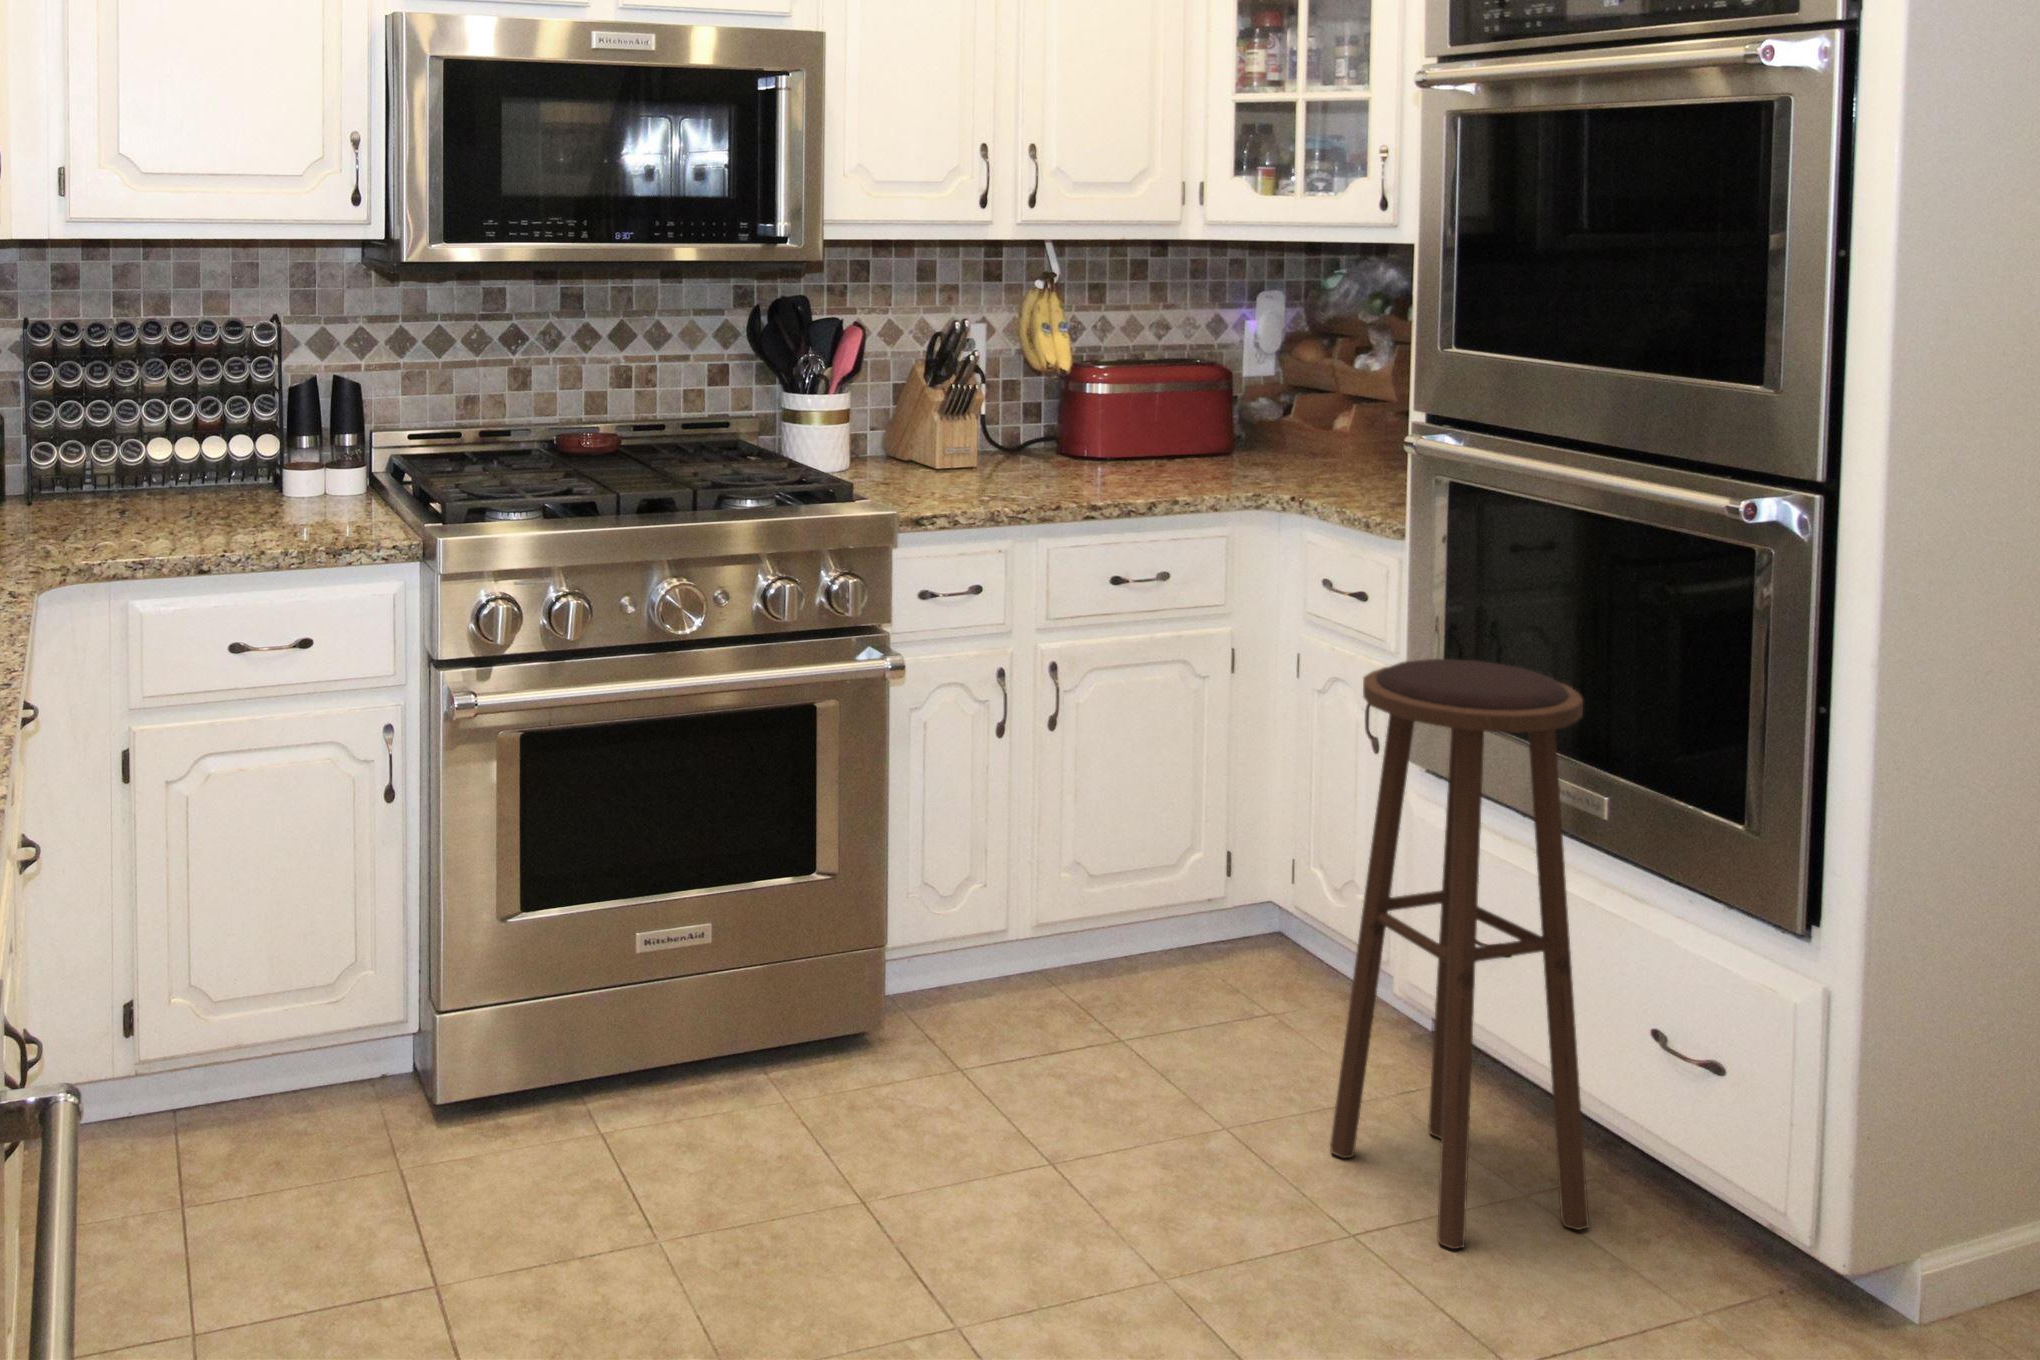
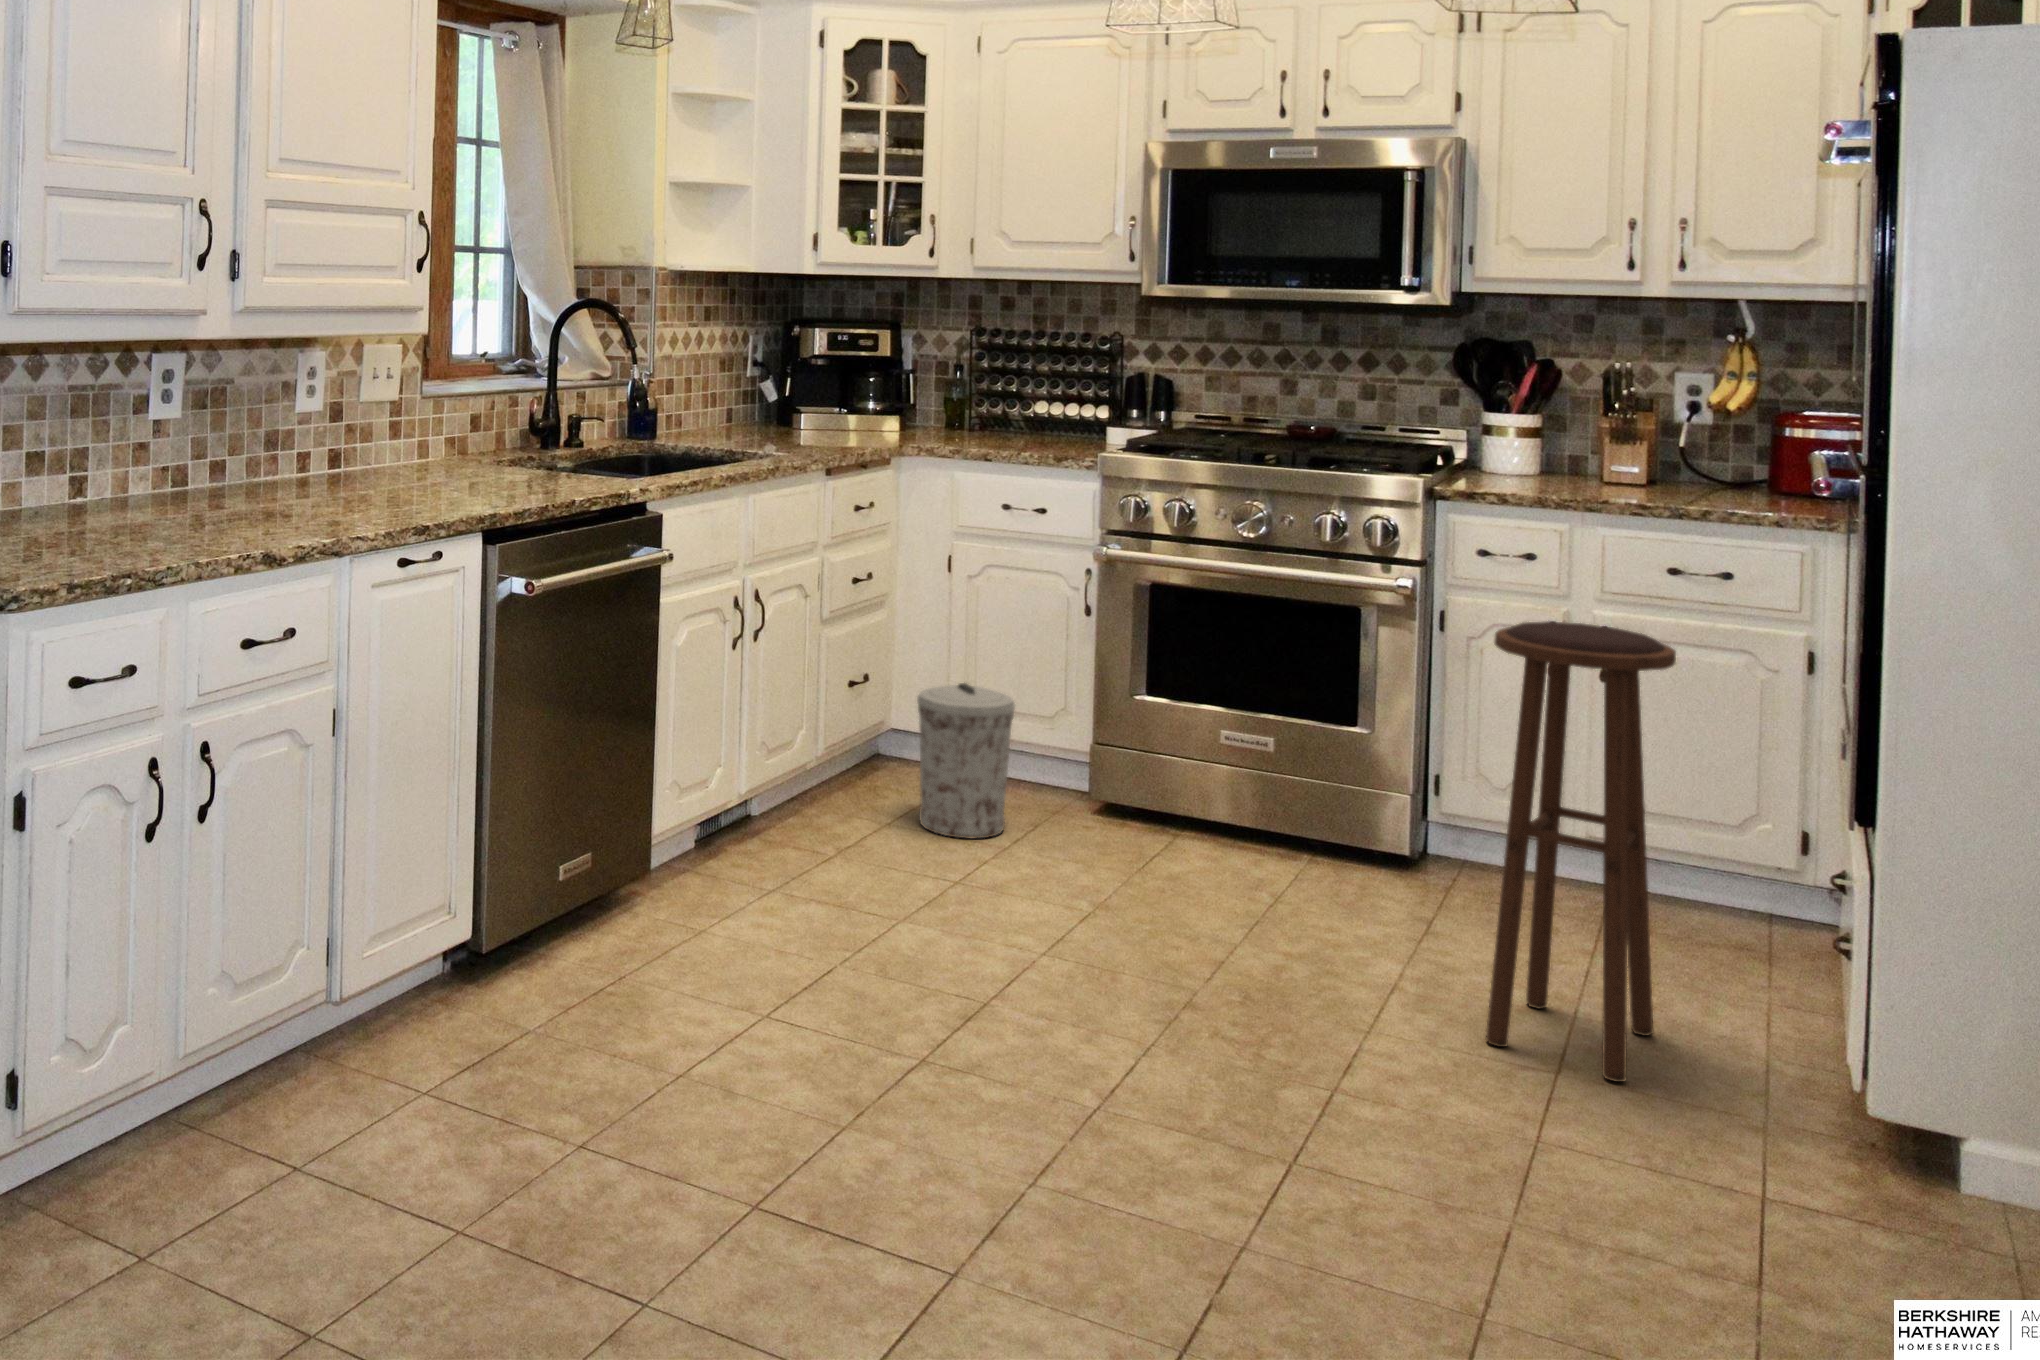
trash can: none [316,971,495,1280] -> present [917,683,1015,839]

